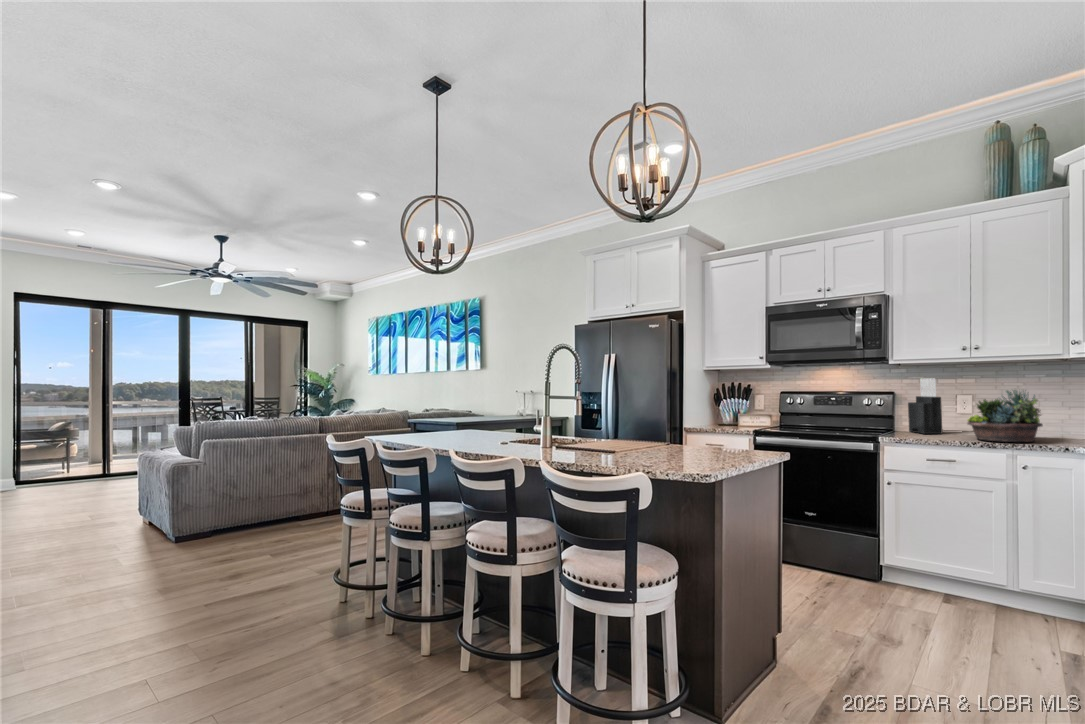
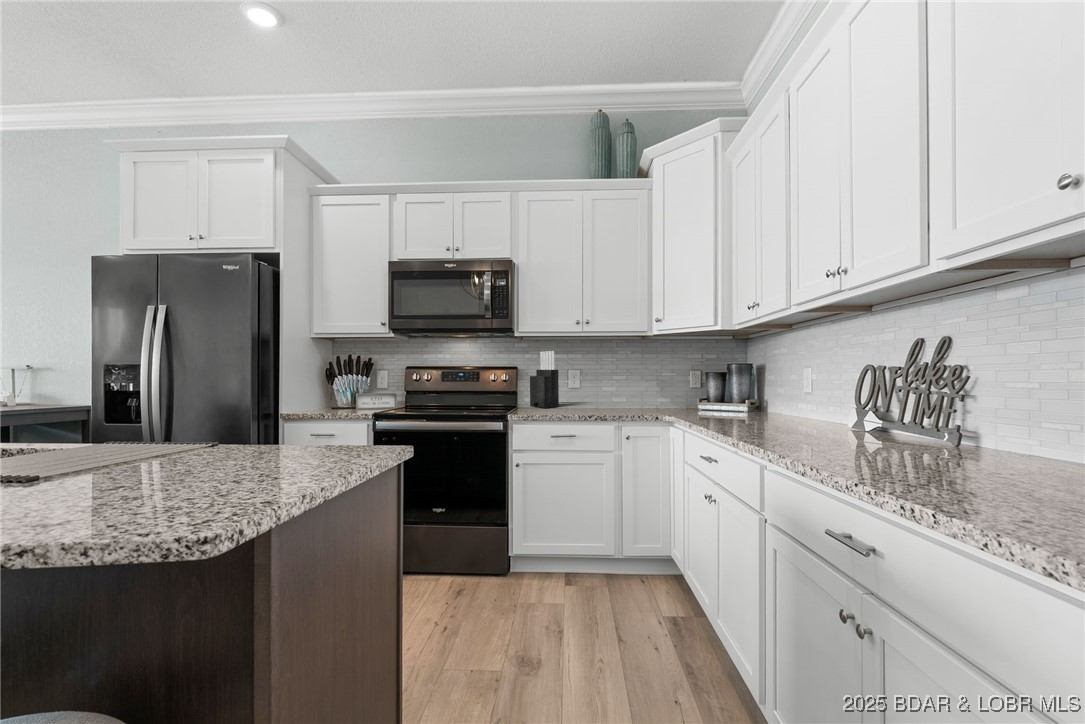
succulent planter: present [968,390,1043,442] -> none [580,360,637,411]

